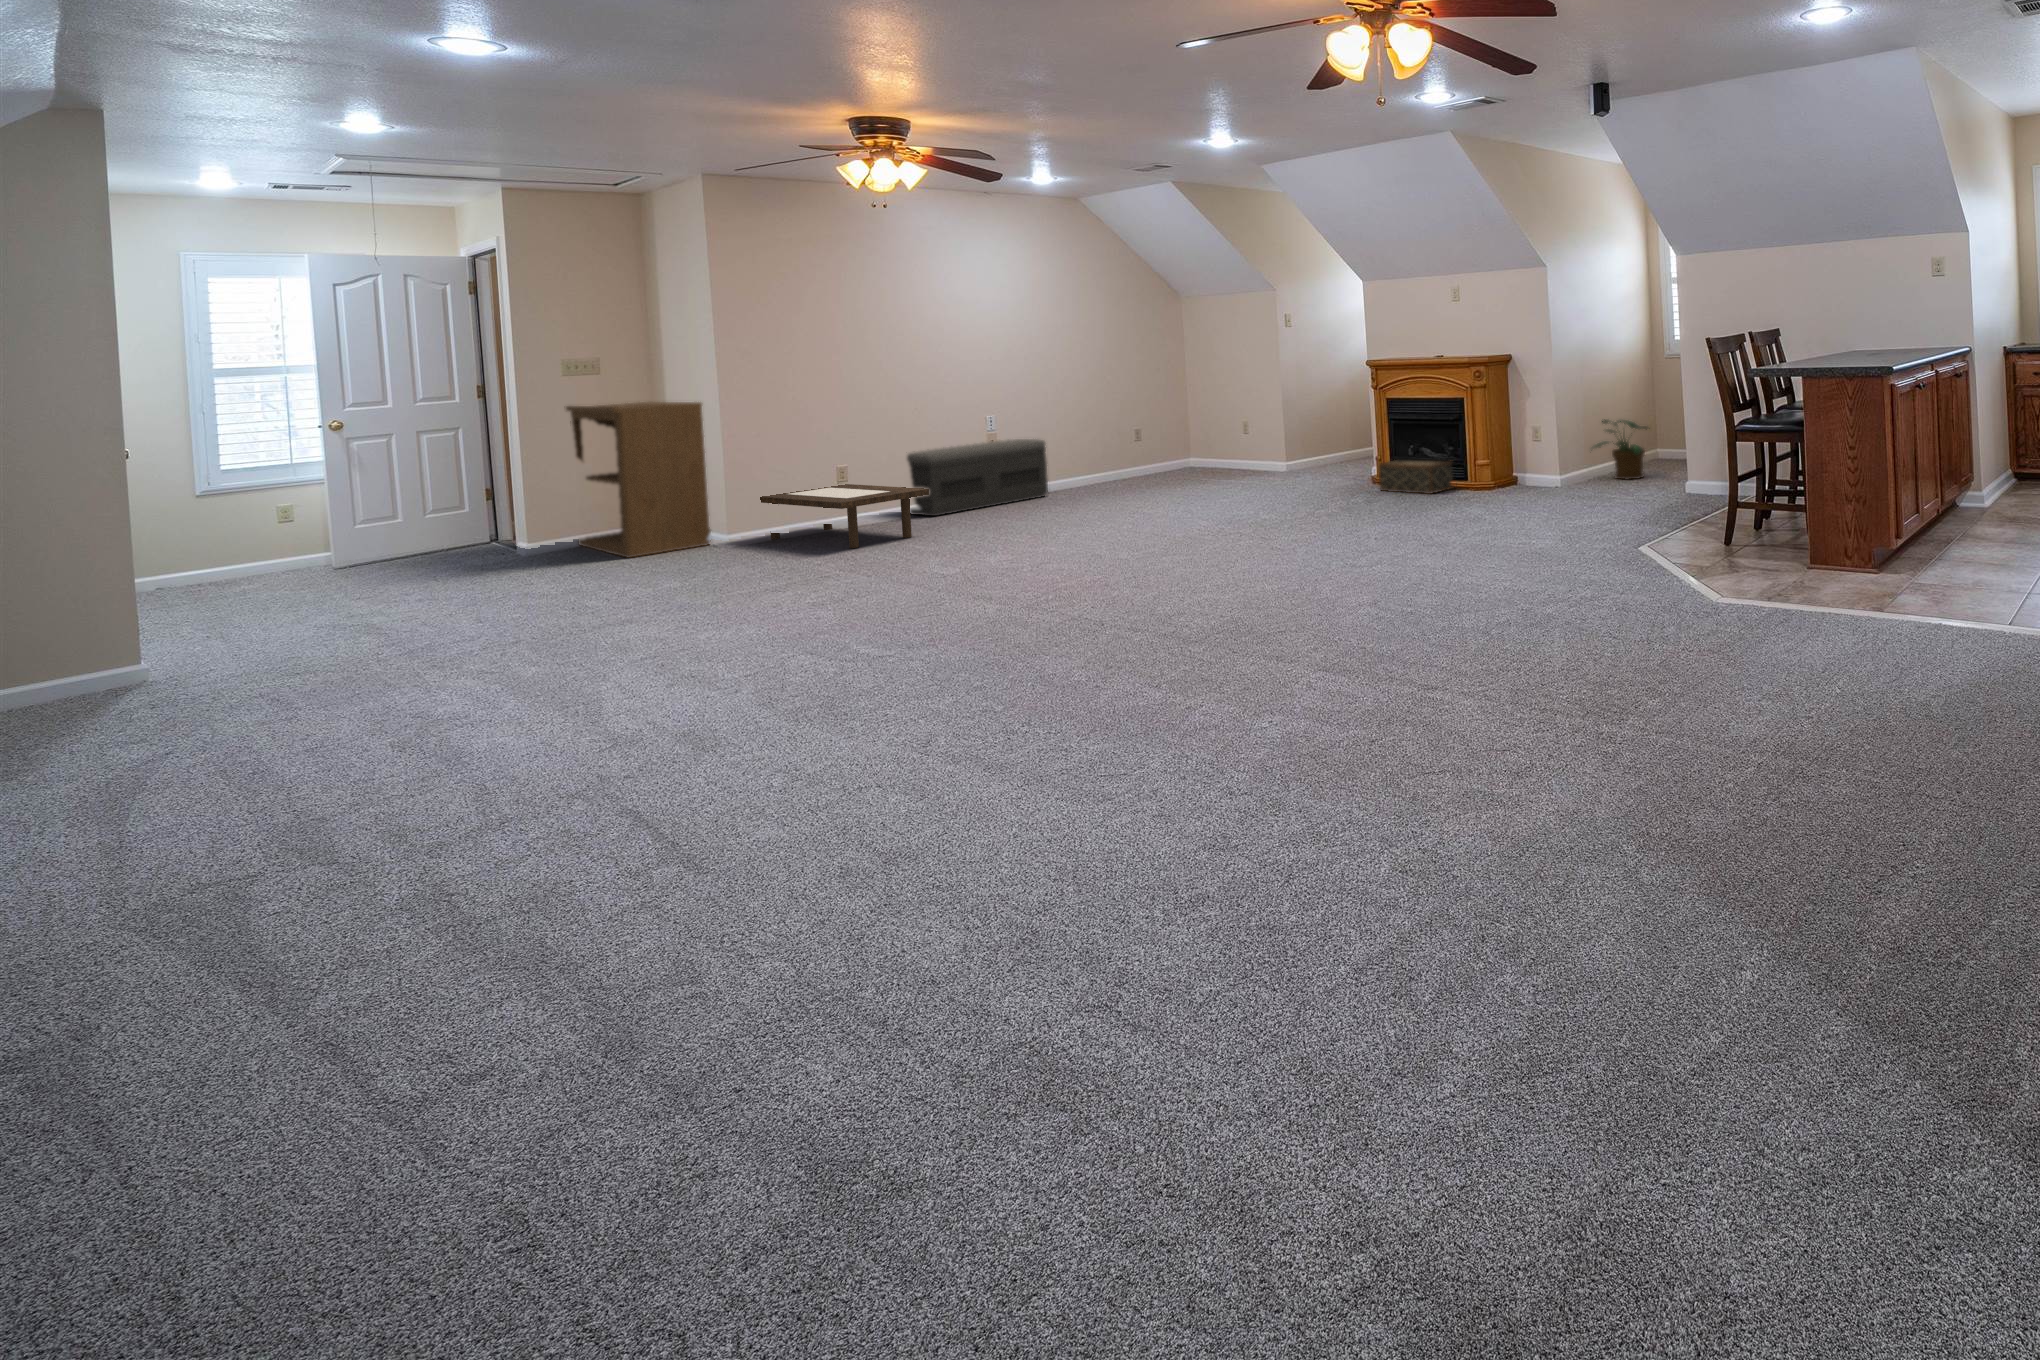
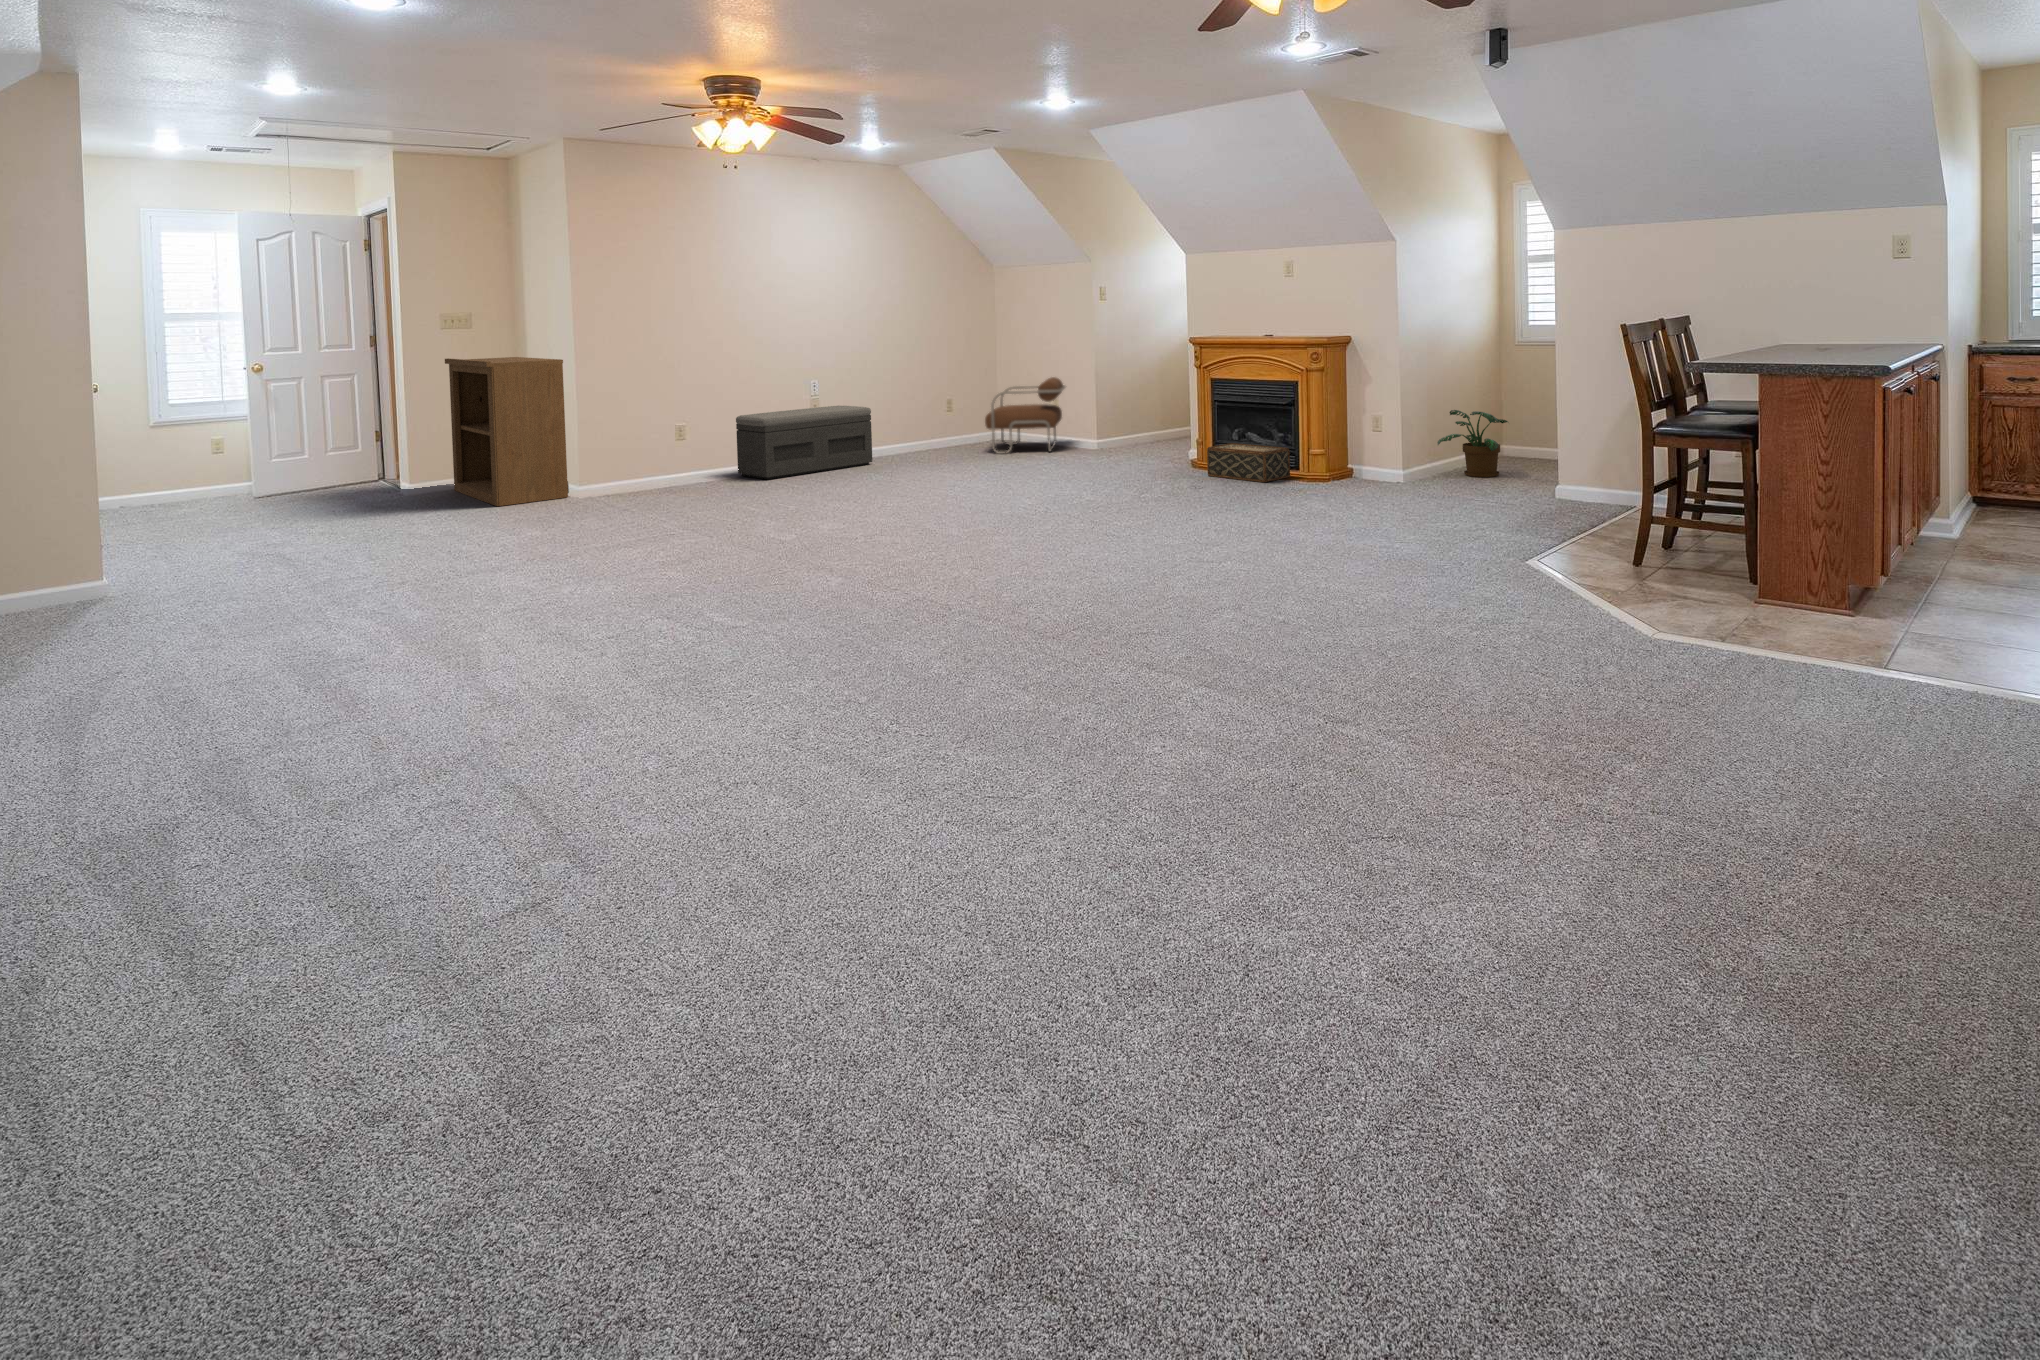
armchair: none [1166,403,1250,480] -> present [985,377,1066,454]
coffee table: present [760,484,929,548] -> none [602,443,766,509]

